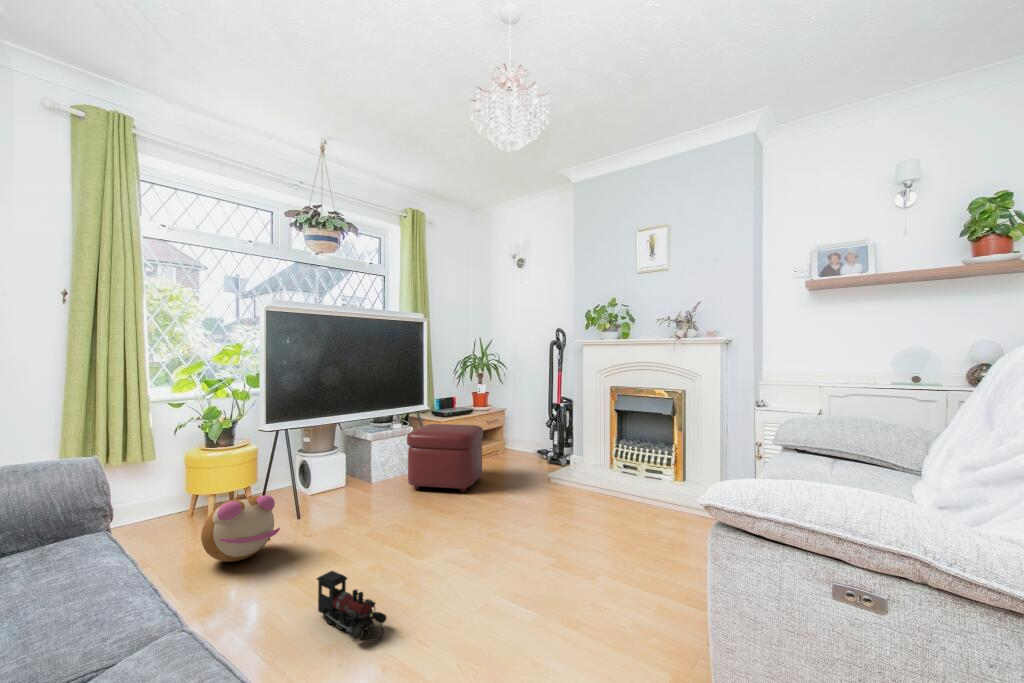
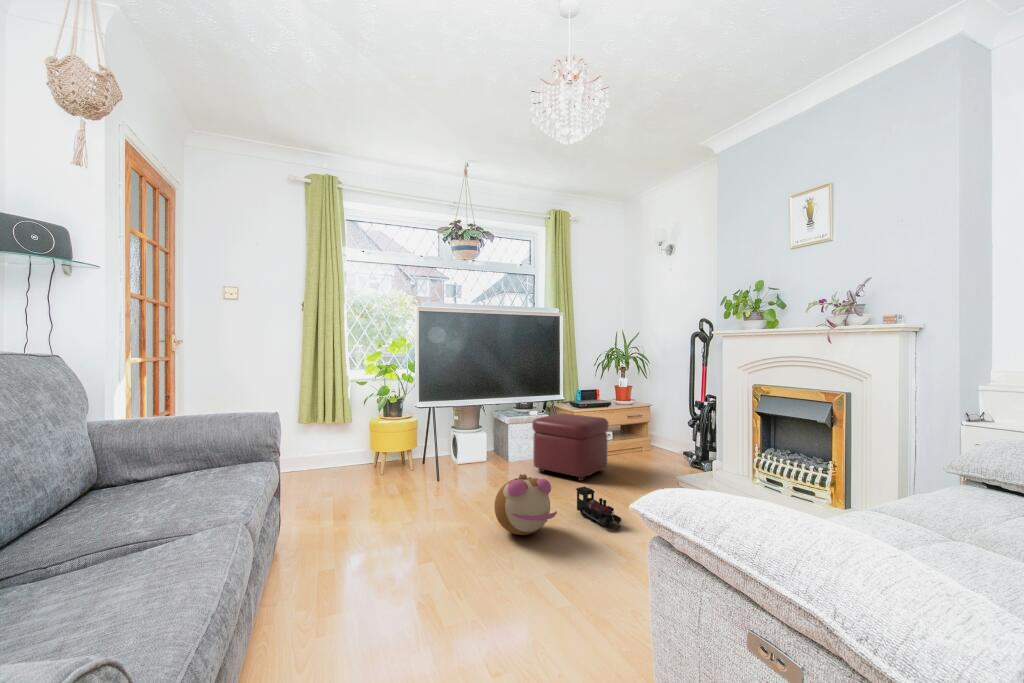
plush toy: present [201,493,280,562] -> present [494,474,557,535]
toy train: present [317,571,386,640] -> present [576,486,621,530]

